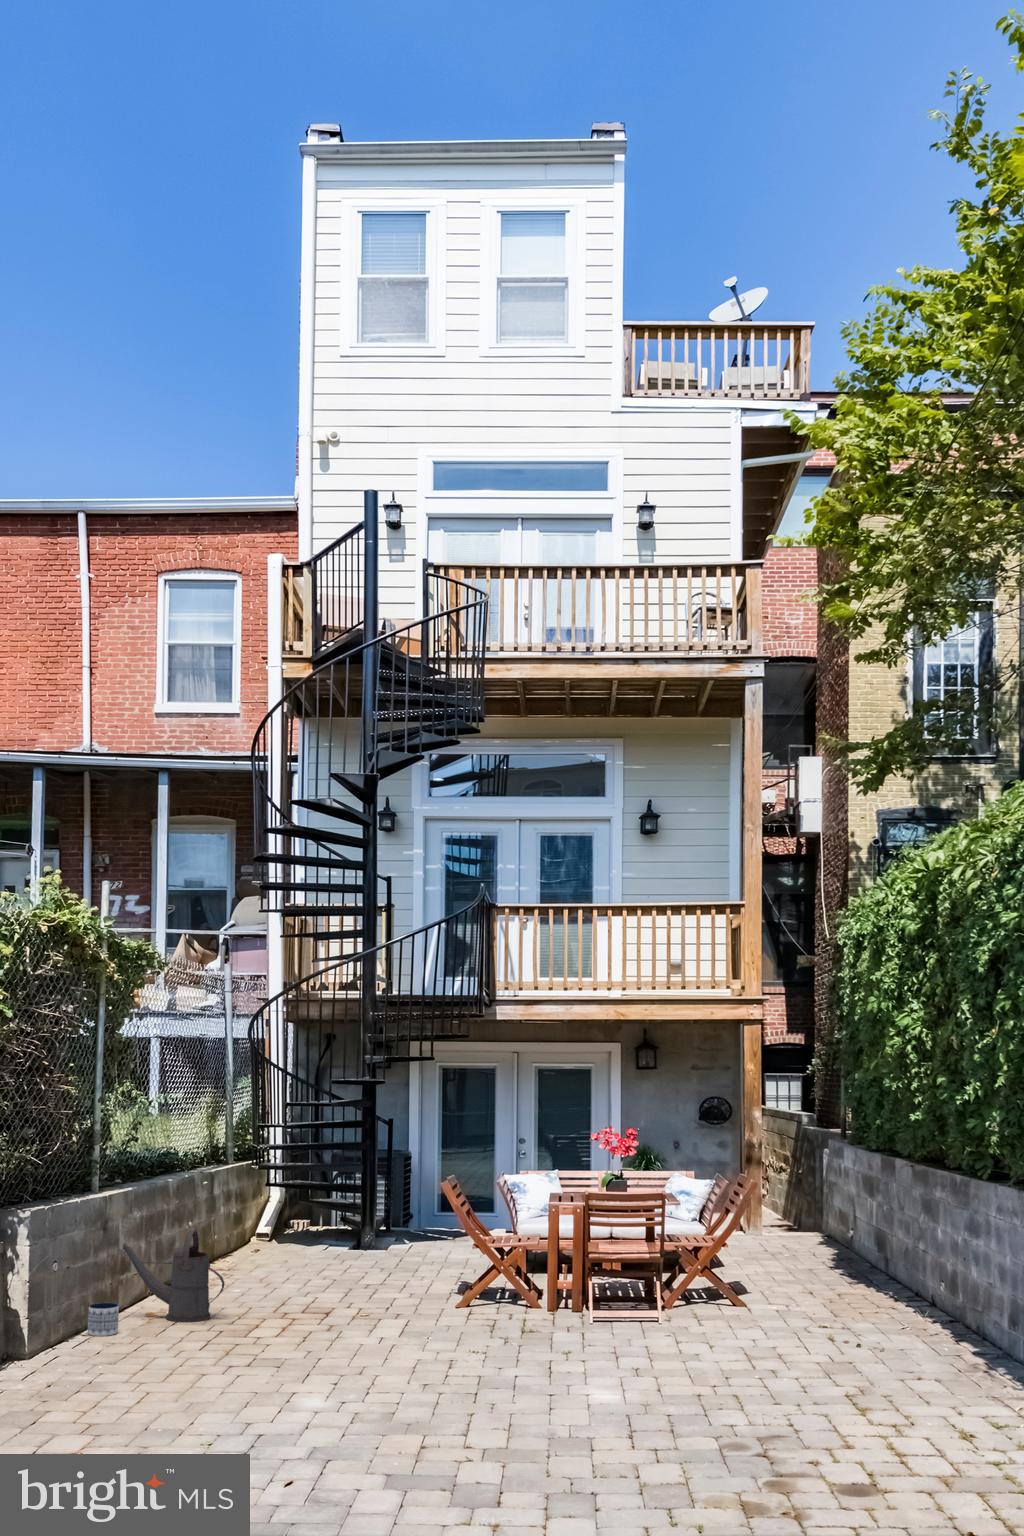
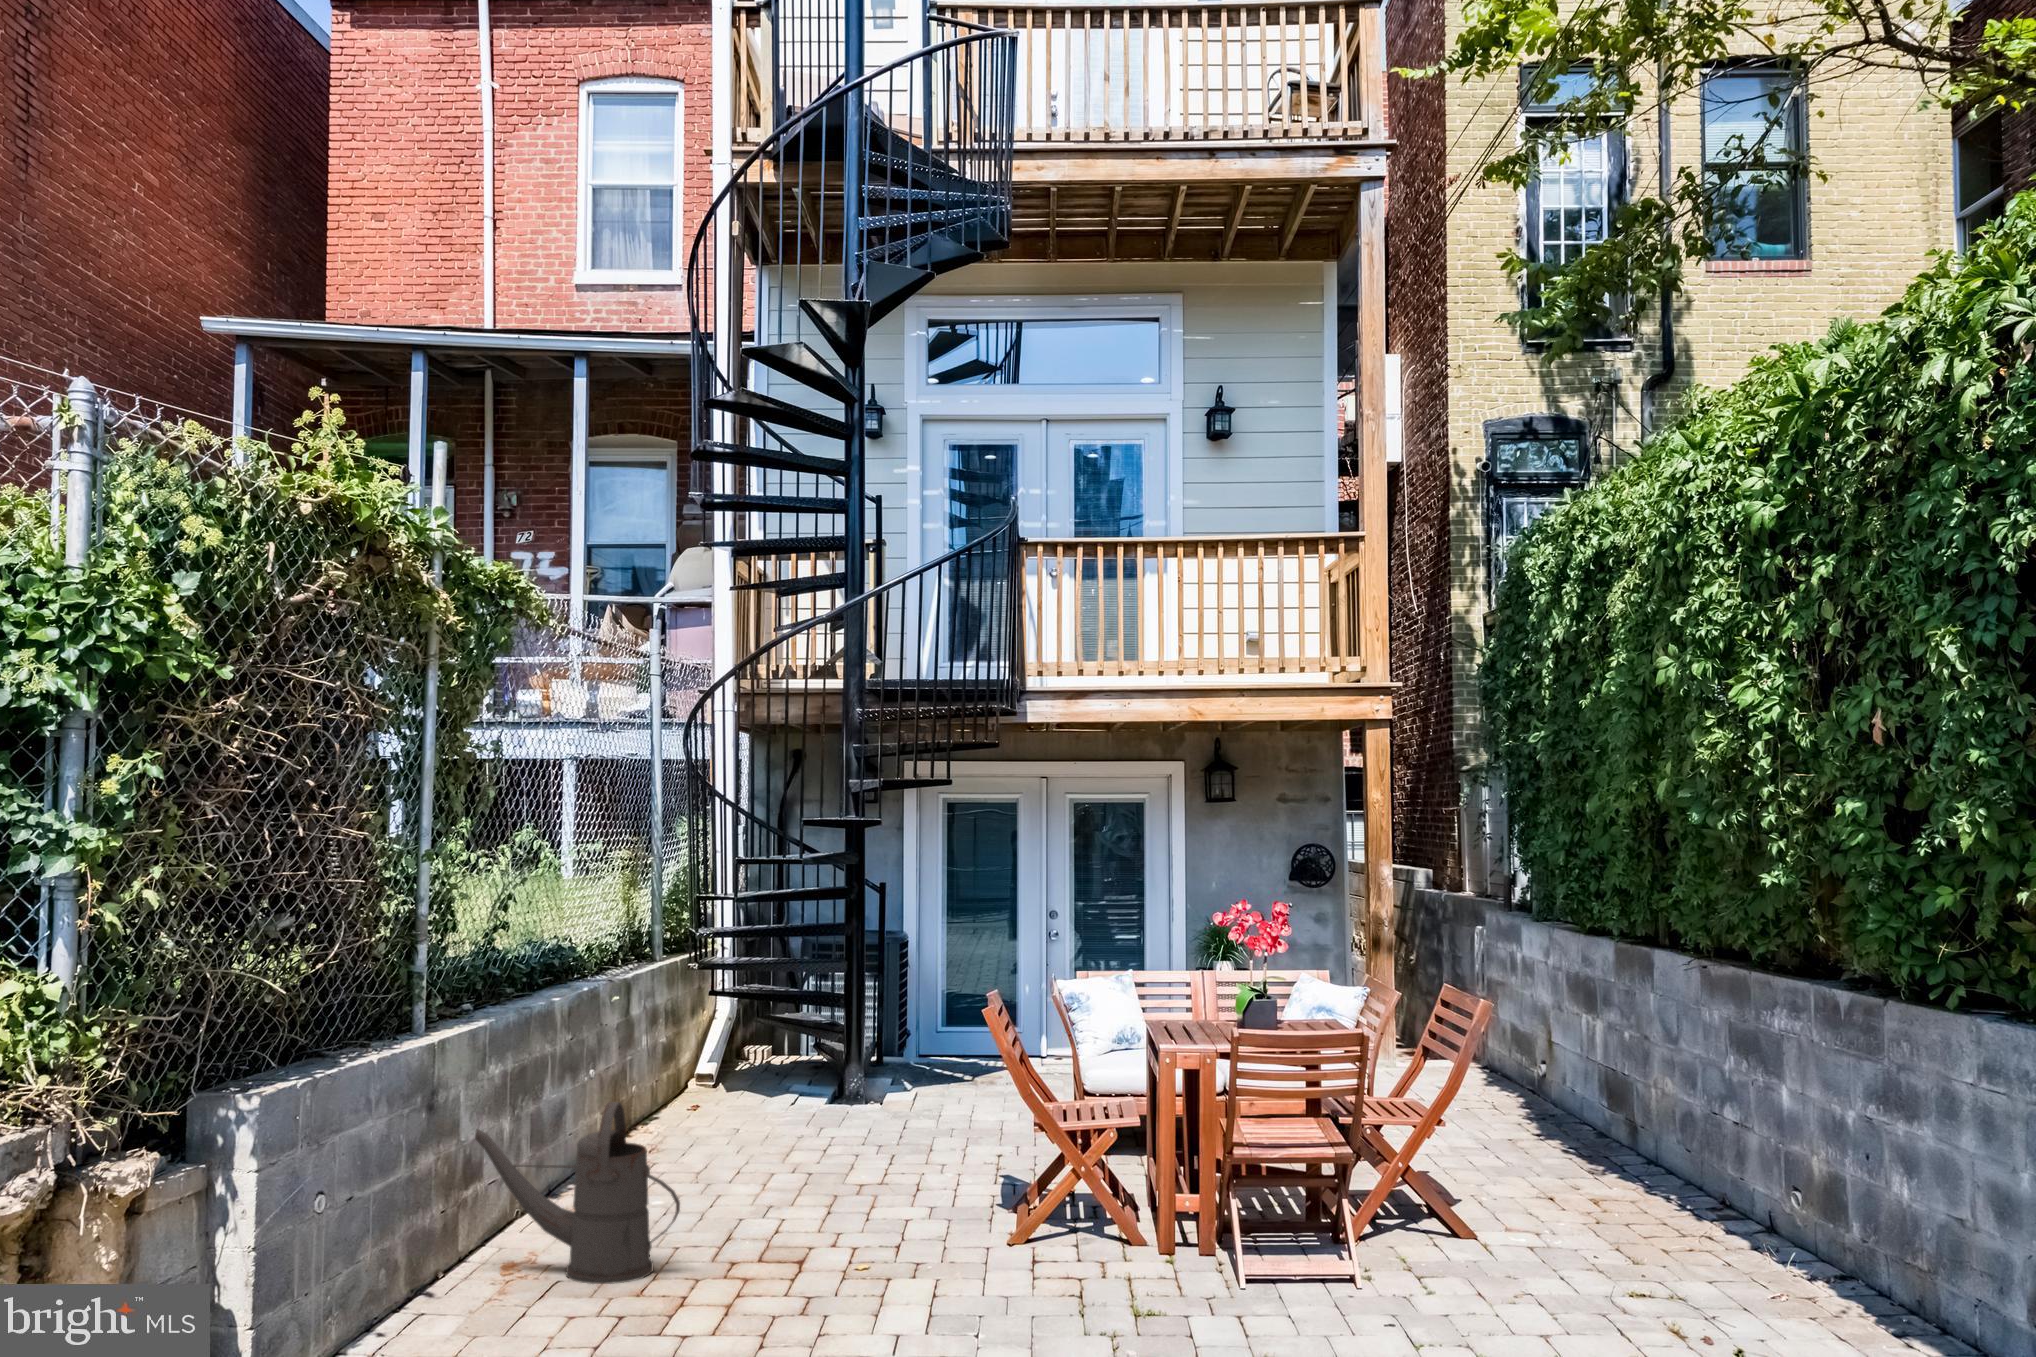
planter: present [88,1303,119,1336] -> none [407,1257,471,1330]

